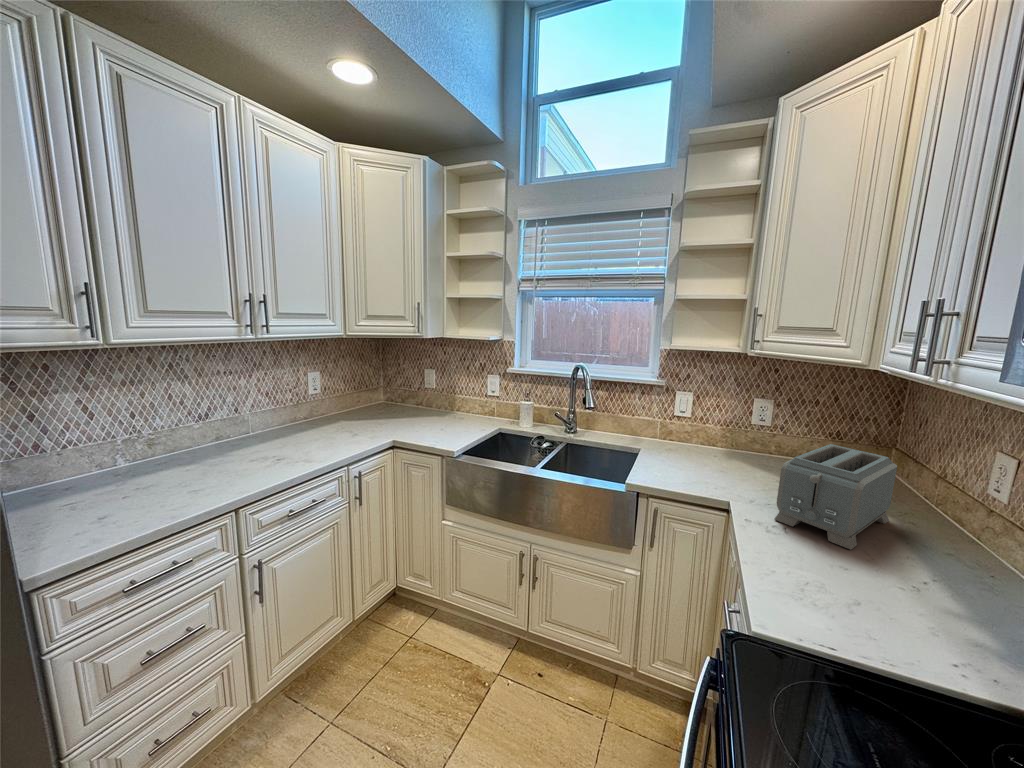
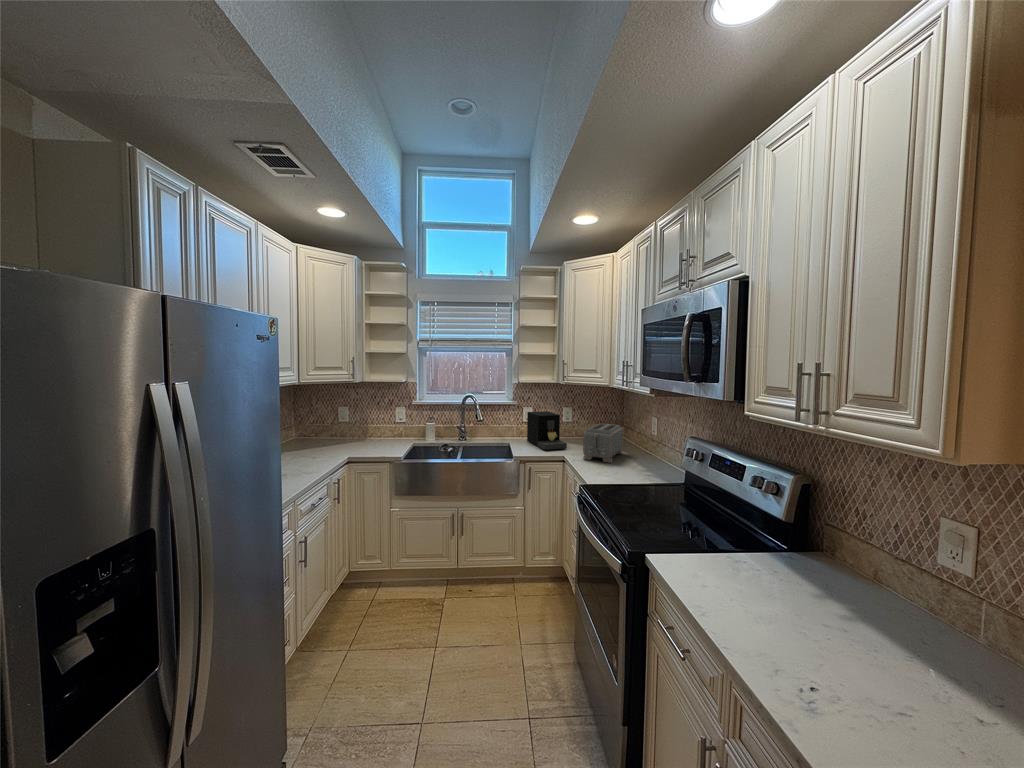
coffee maker: none [674,400,746,481] -> present [527,411,567,450]

